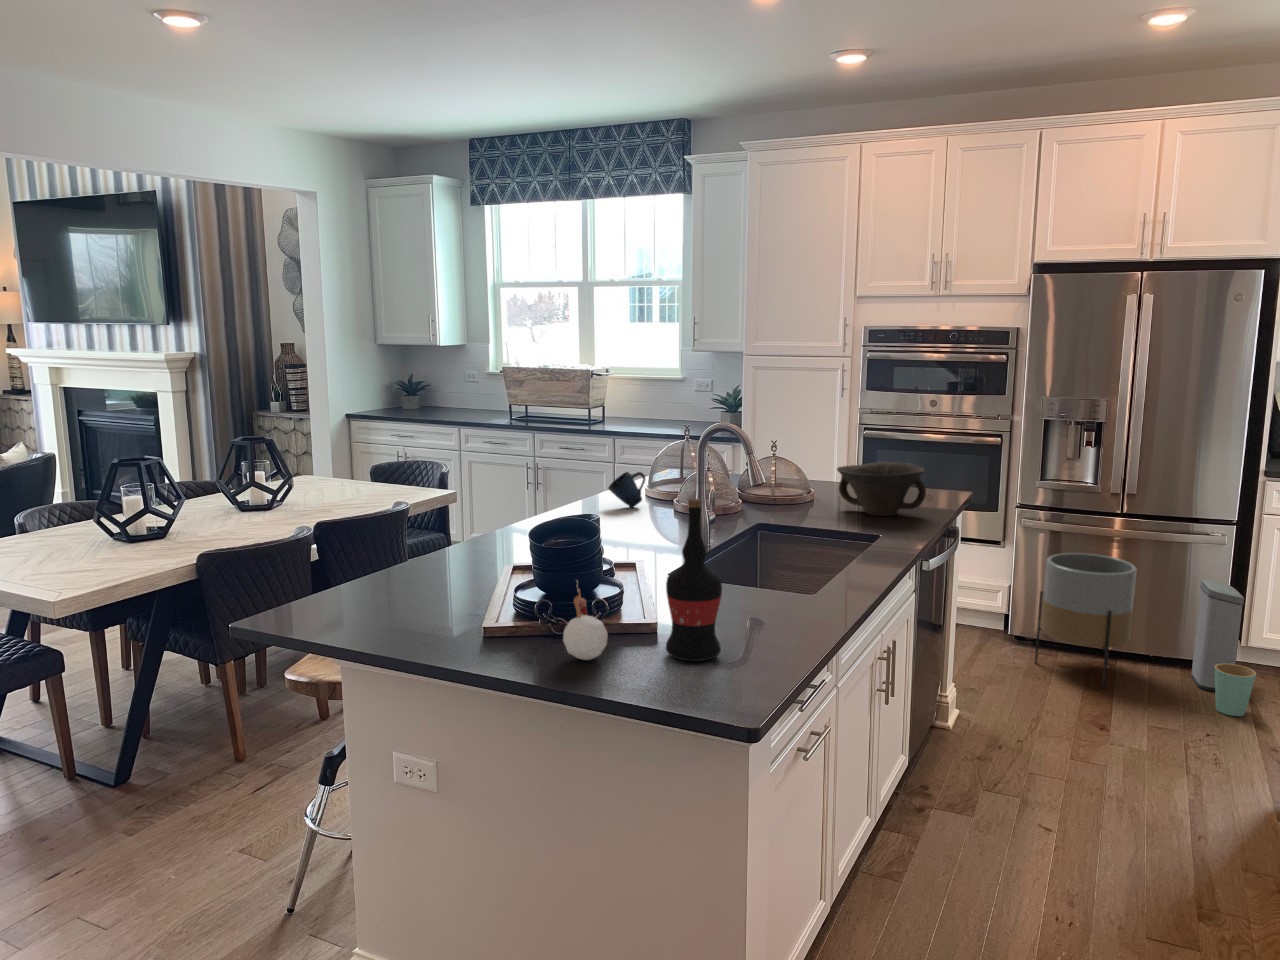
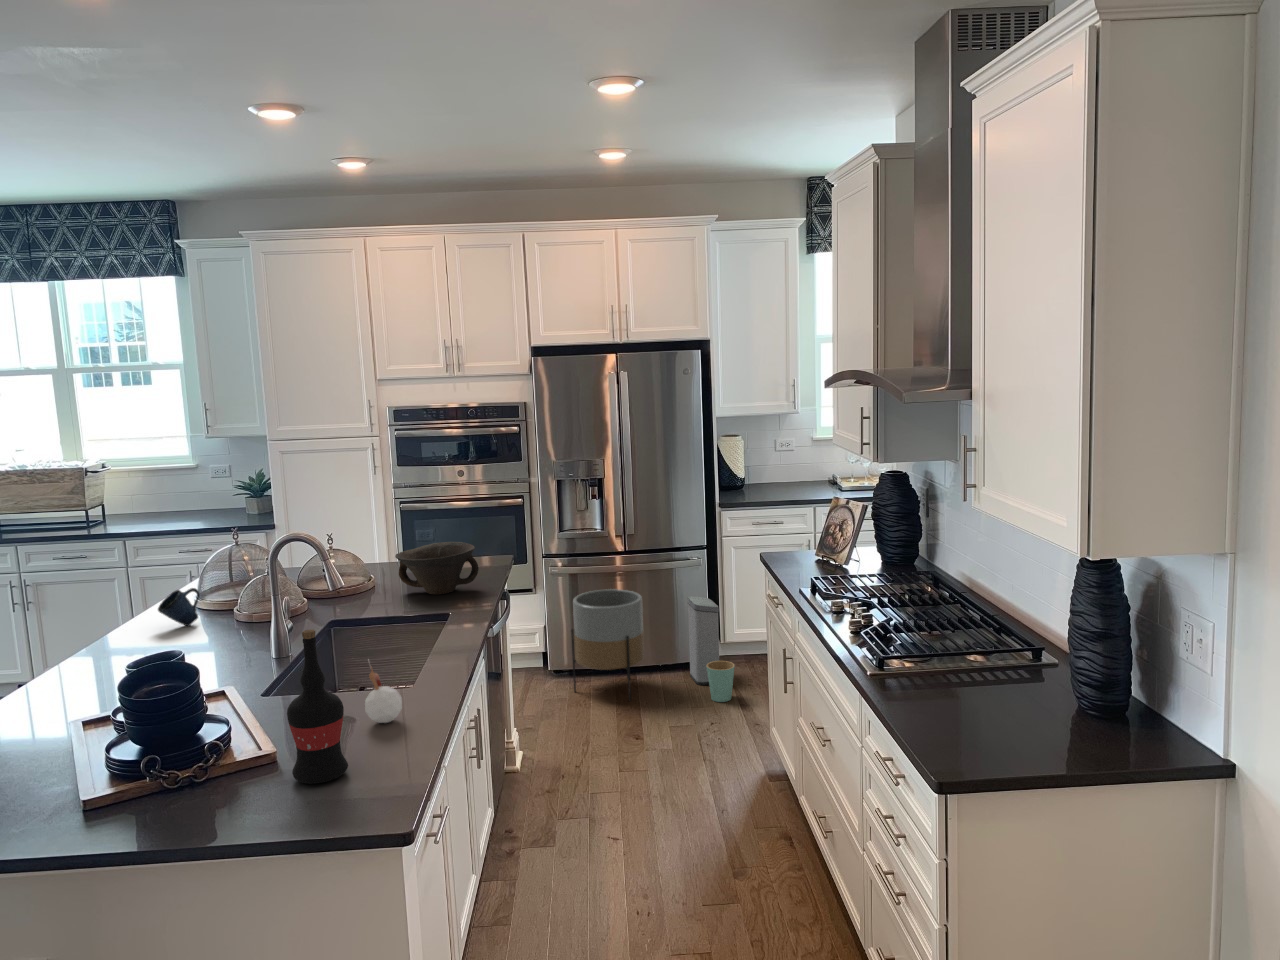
candle: present [563,589,607,660] -> present [365,666,402,723]

